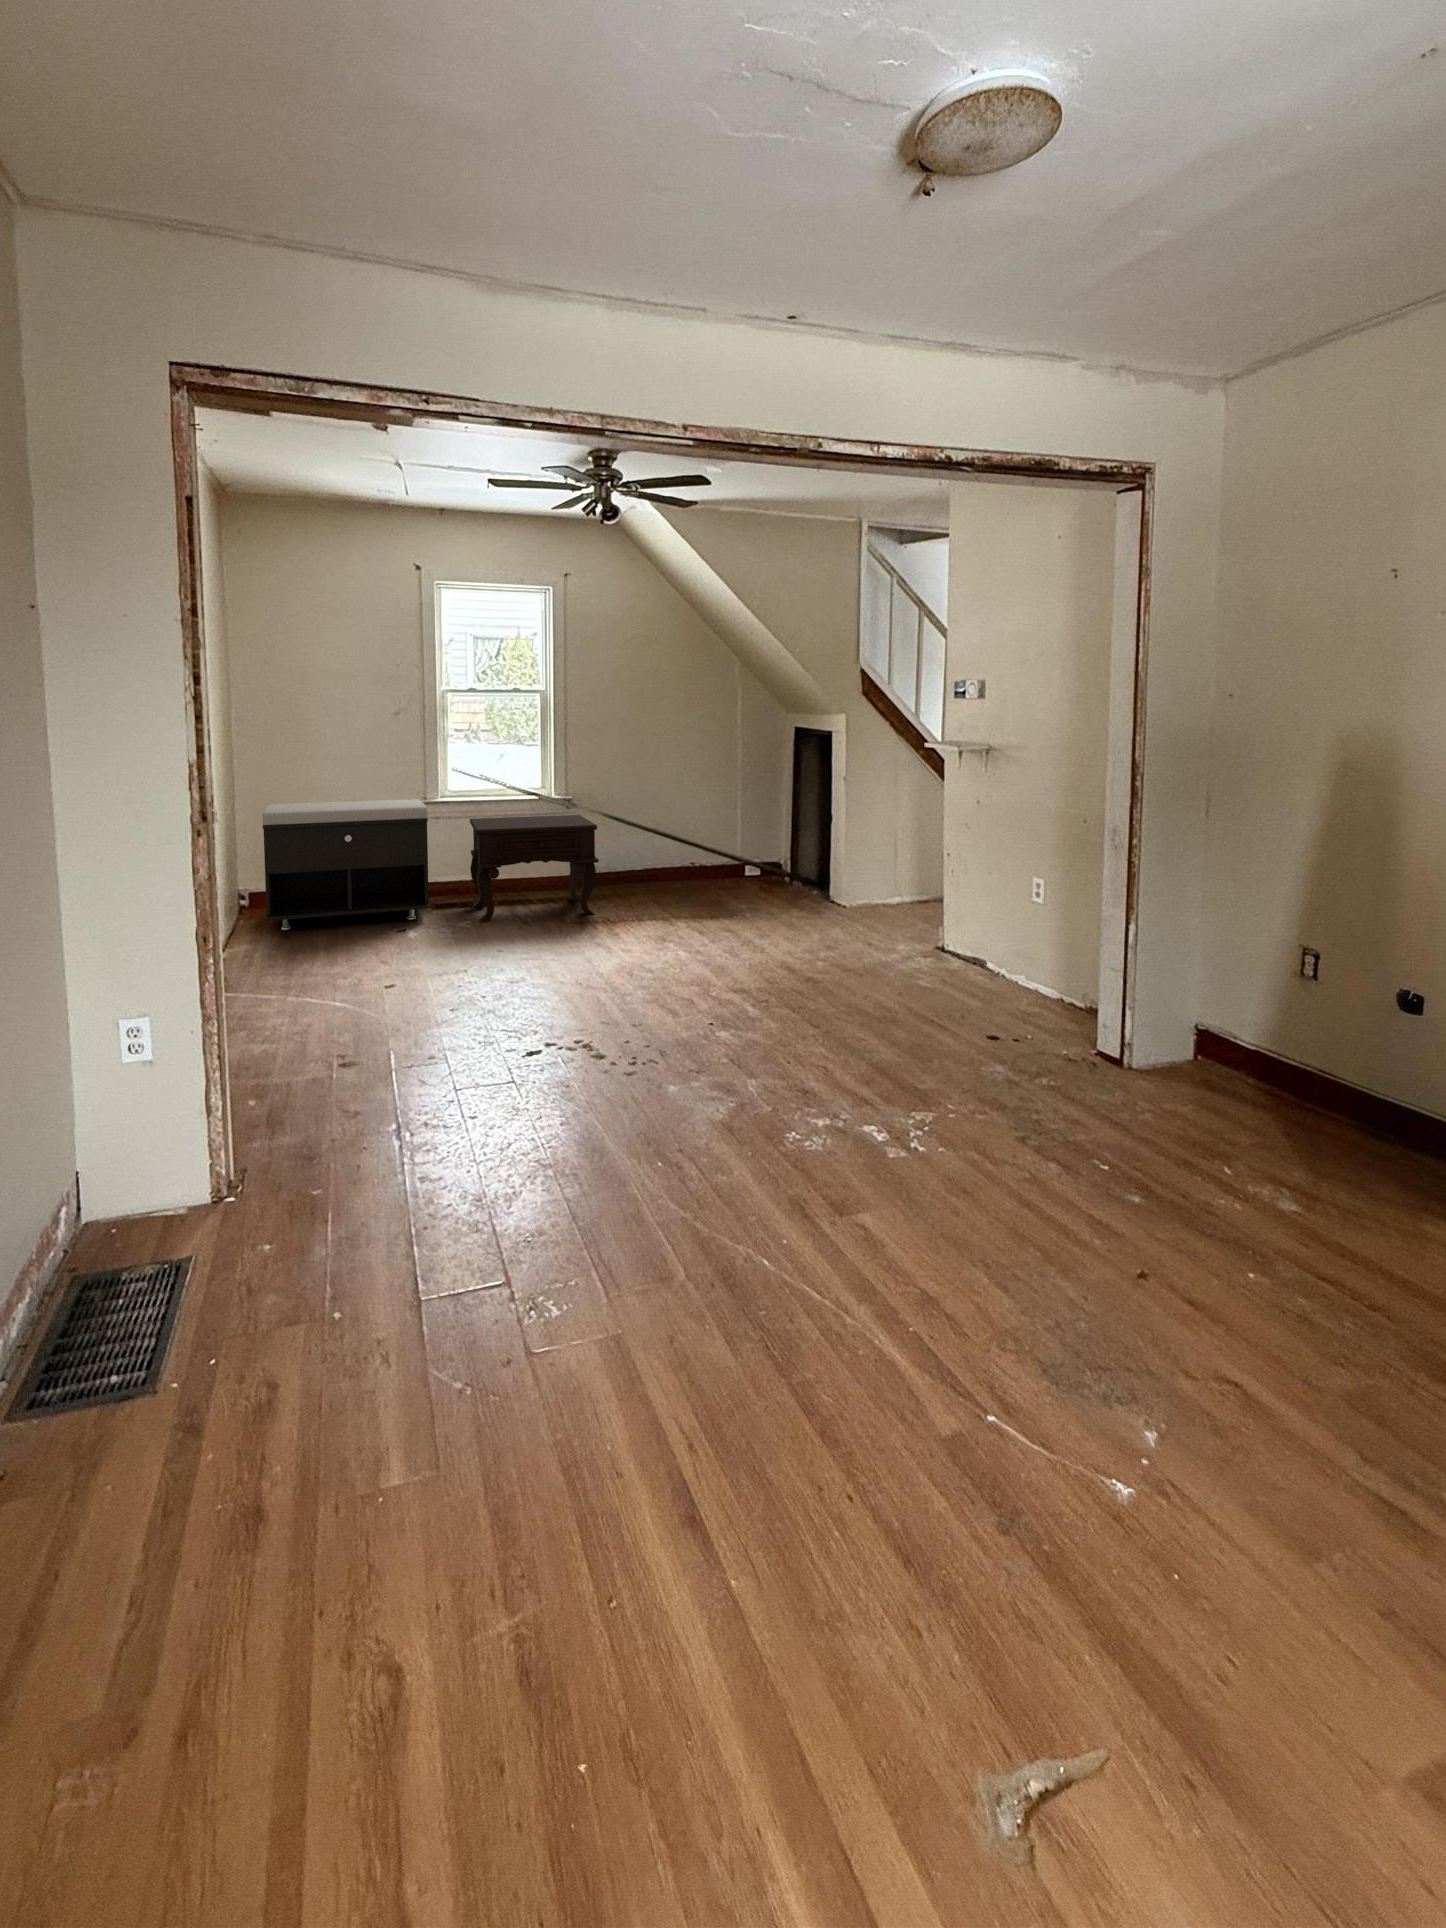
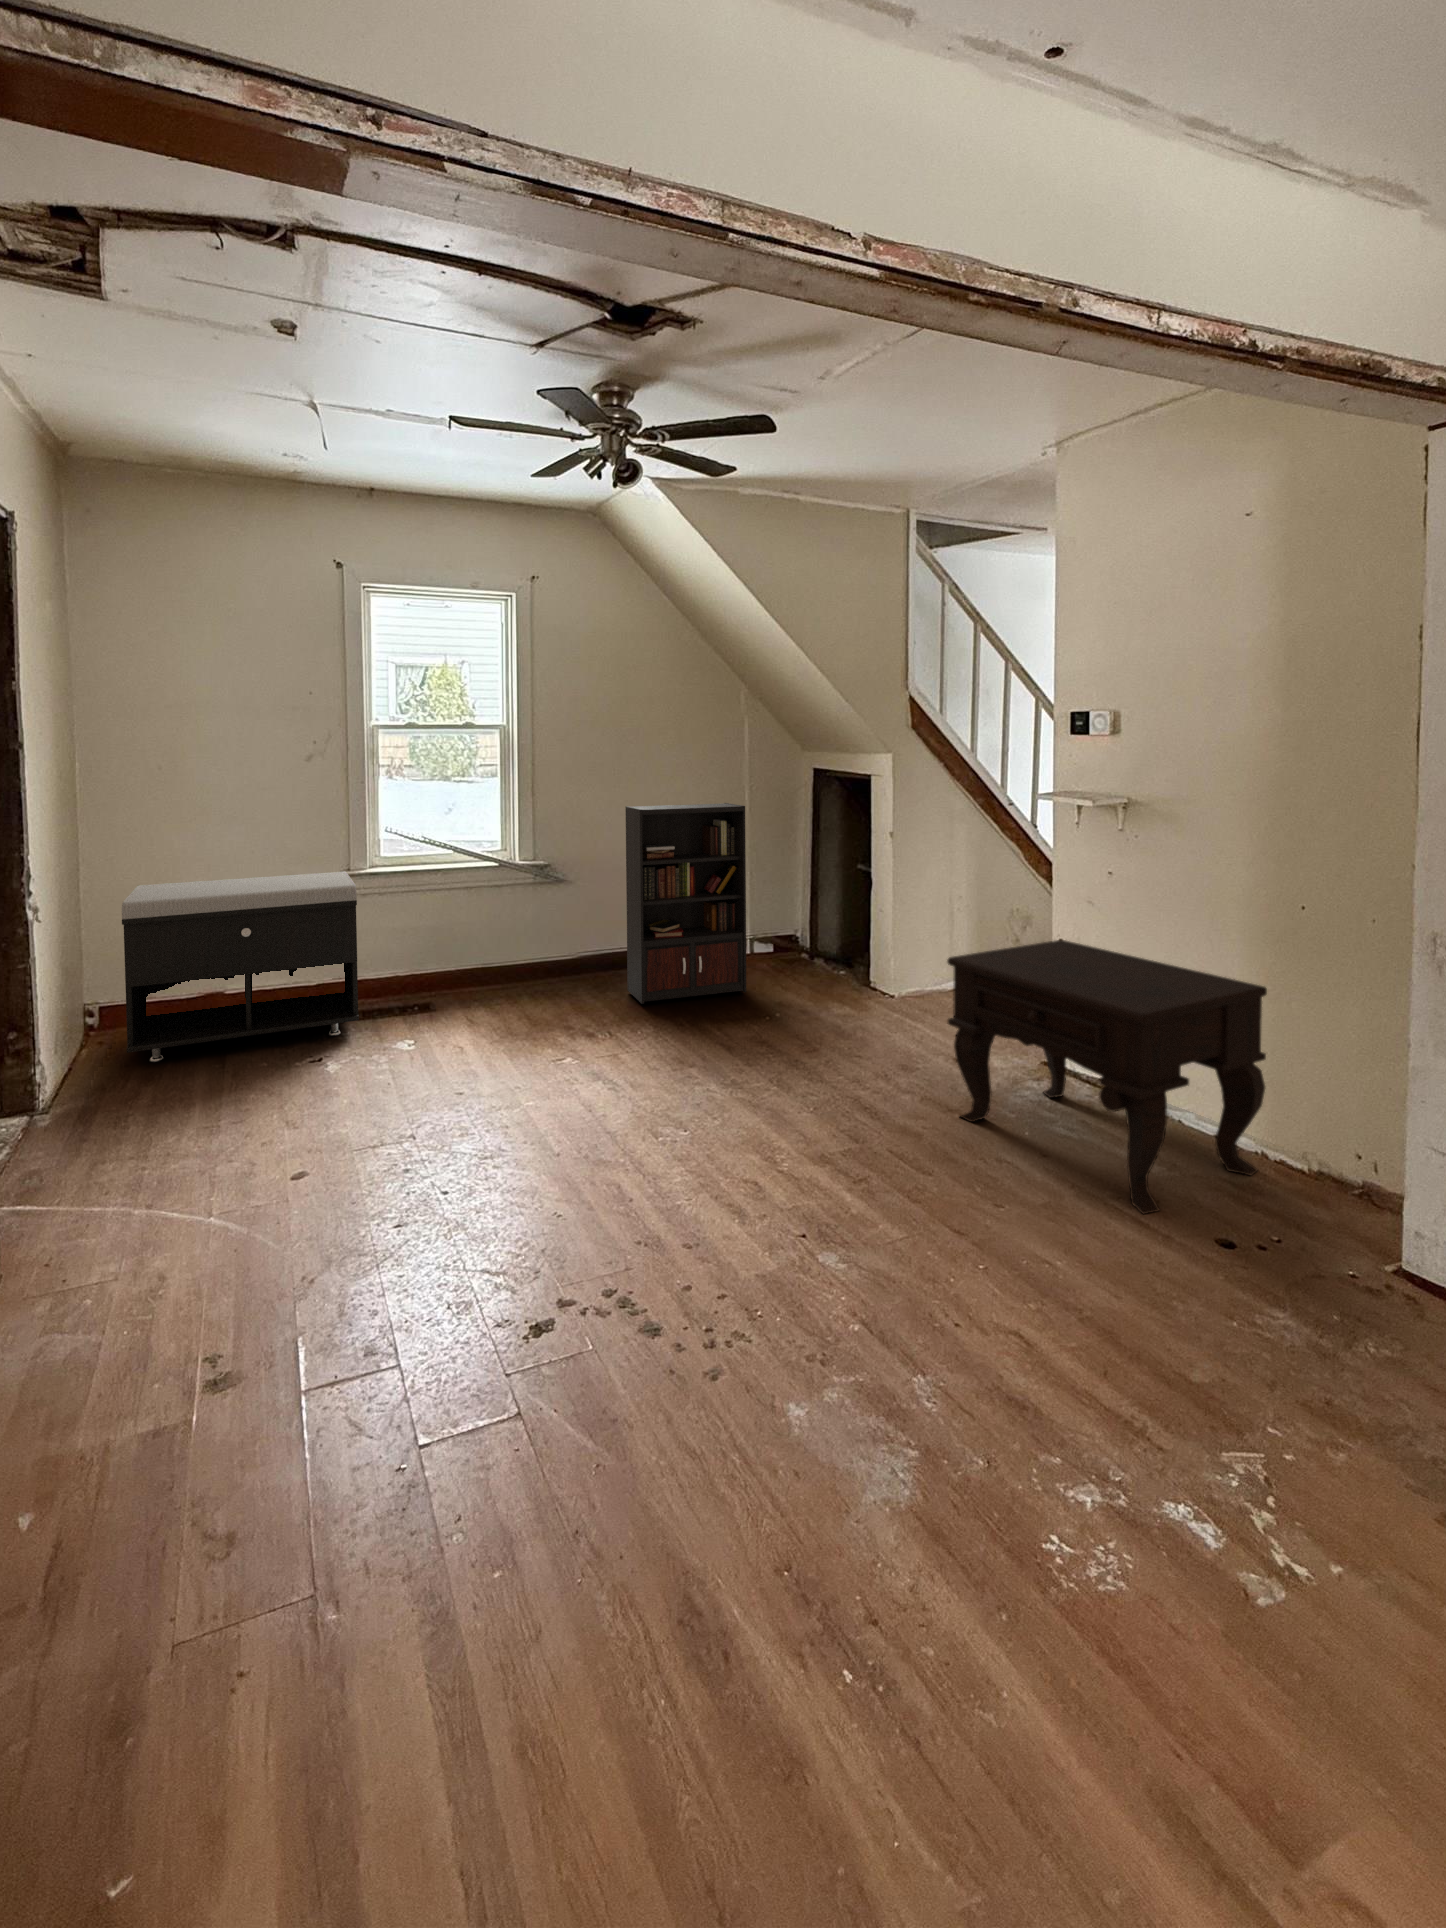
bookcase: none [637,752,735,908] -> present [625,803,746,1004]
side table: present [470,815,599,922] -> present [947,940,1267,1214]

